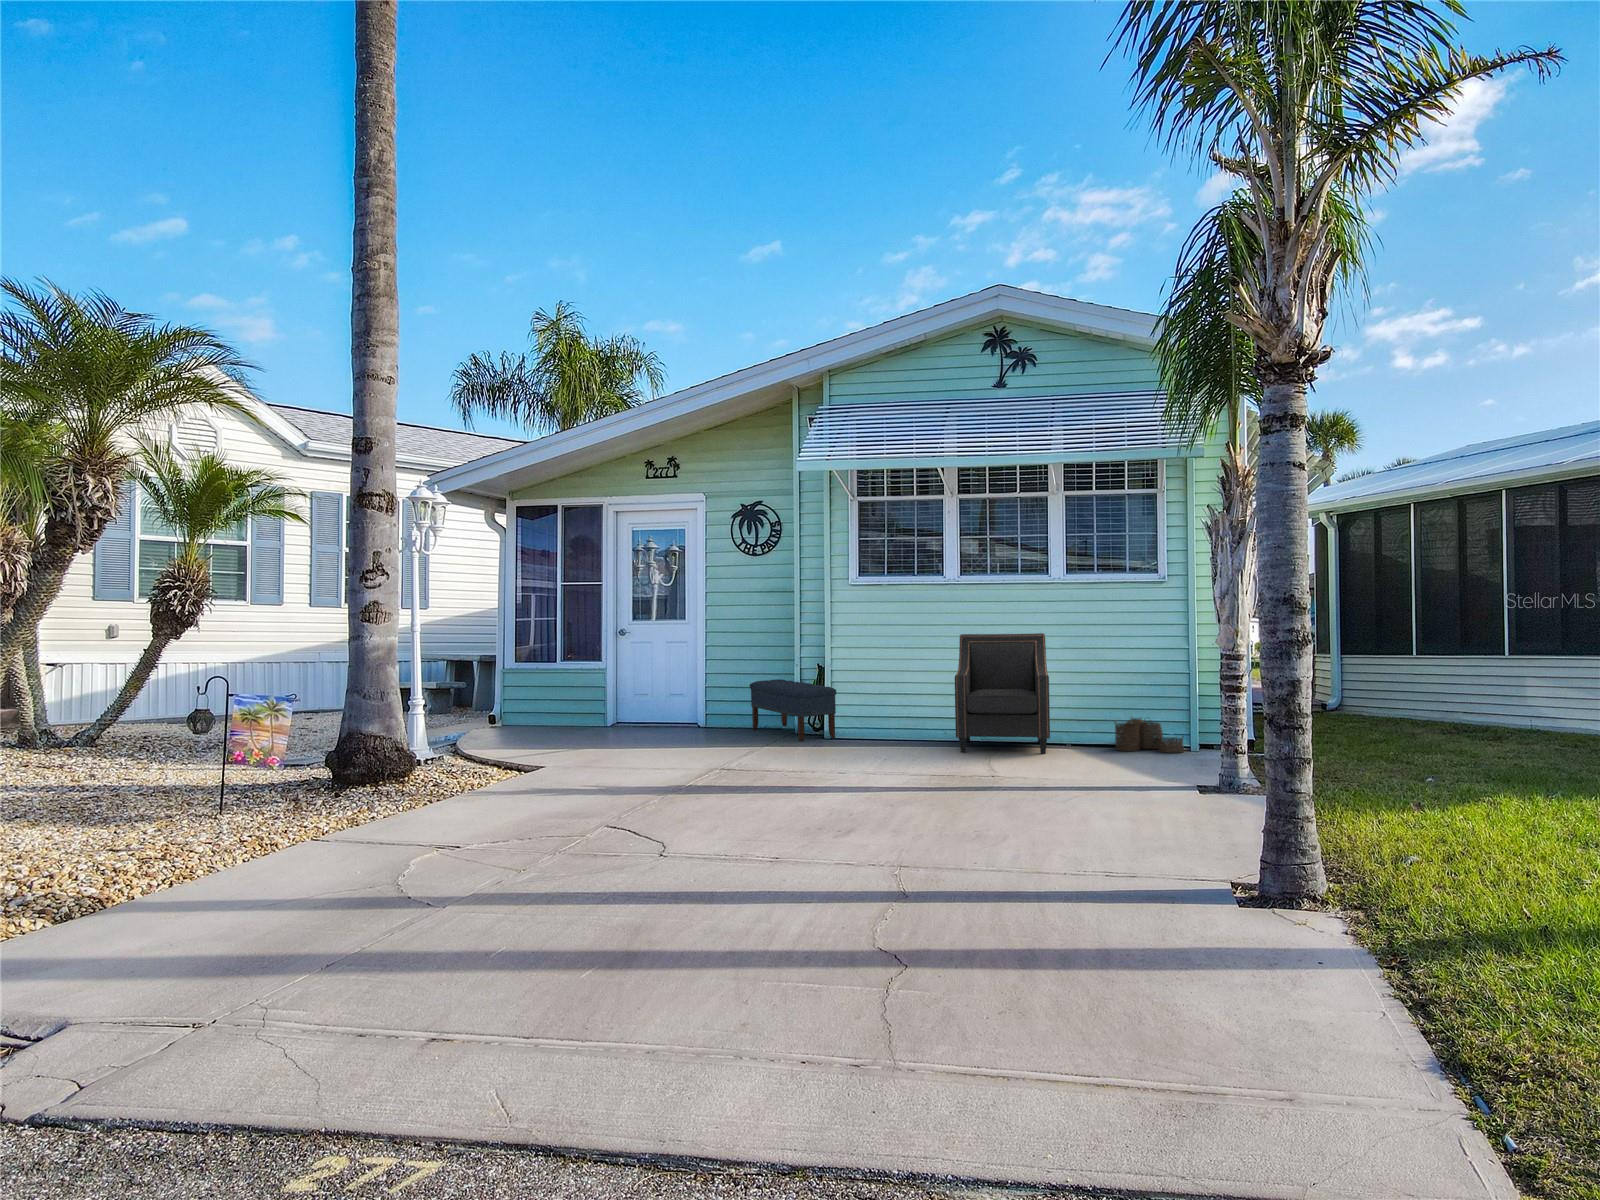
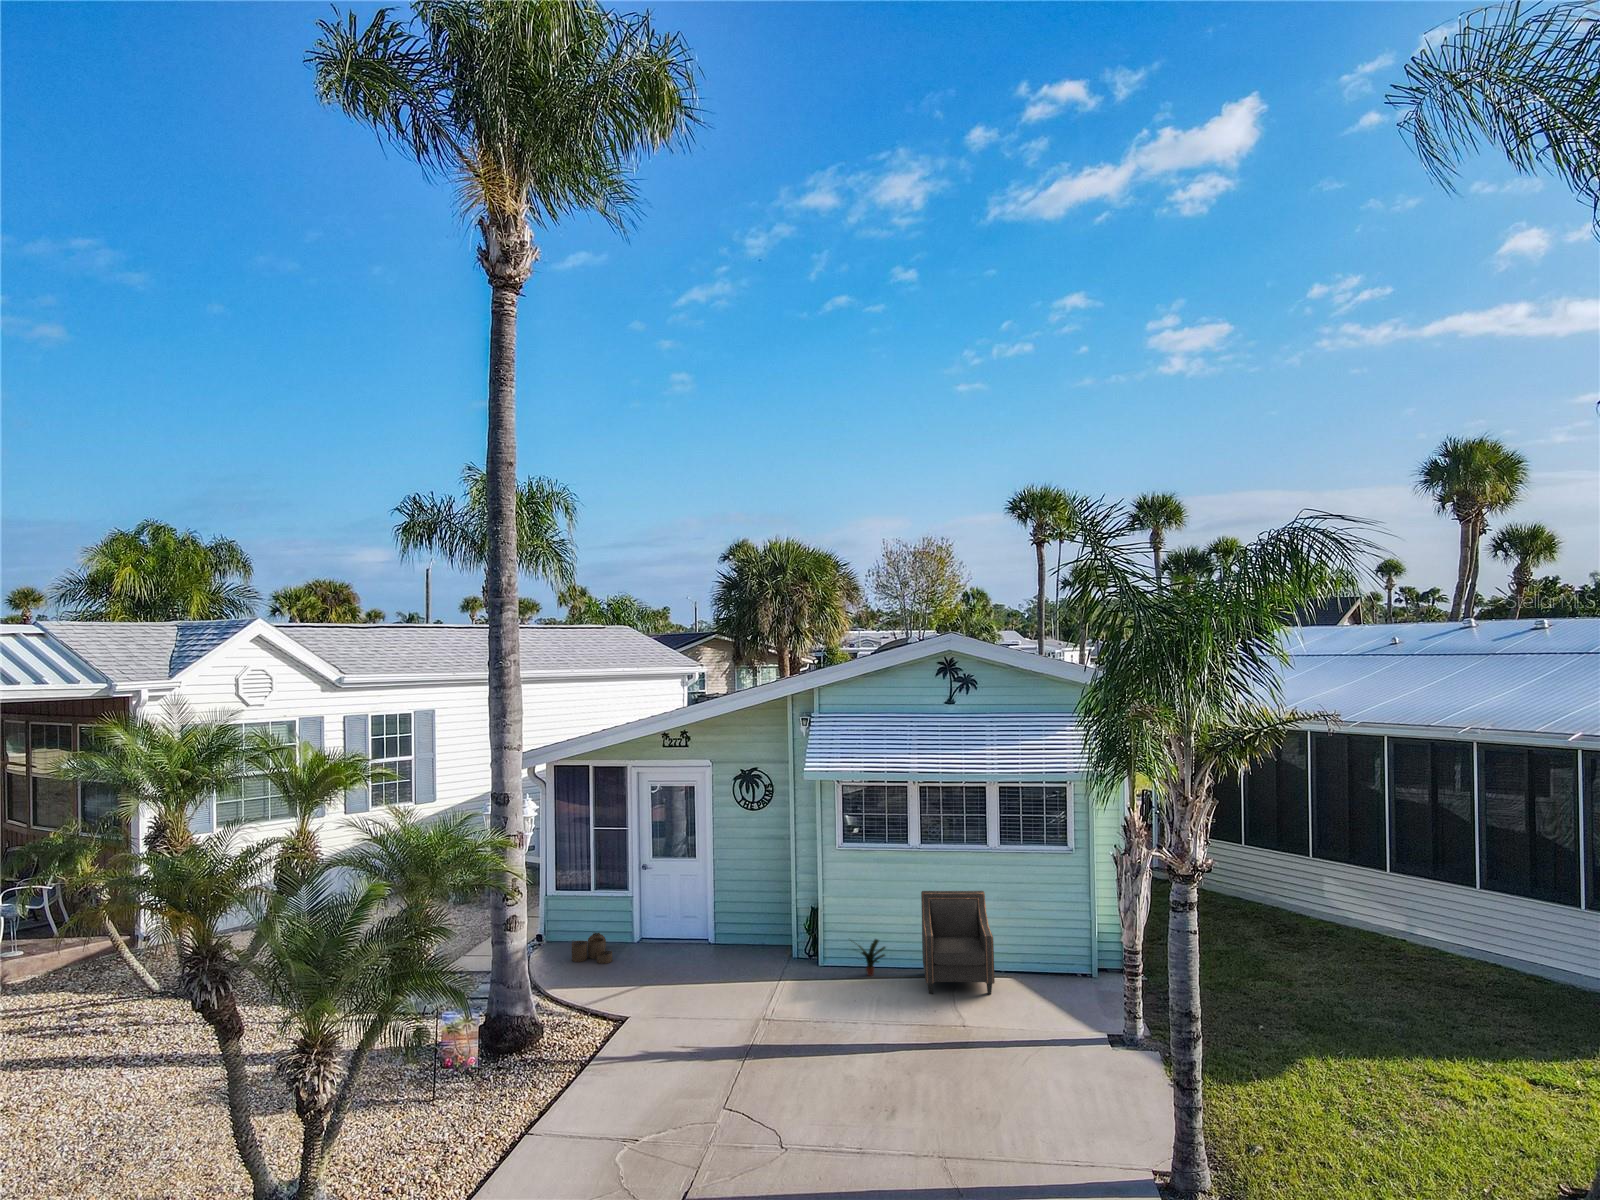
bench: present [750,679,836,742] -> none [753,913,827,977]
potted plant: none [862,695,912,742] -> present [856,939,885,976]
woven basket: present [1115,716,1183,753] -> present [572,933,612,964]

